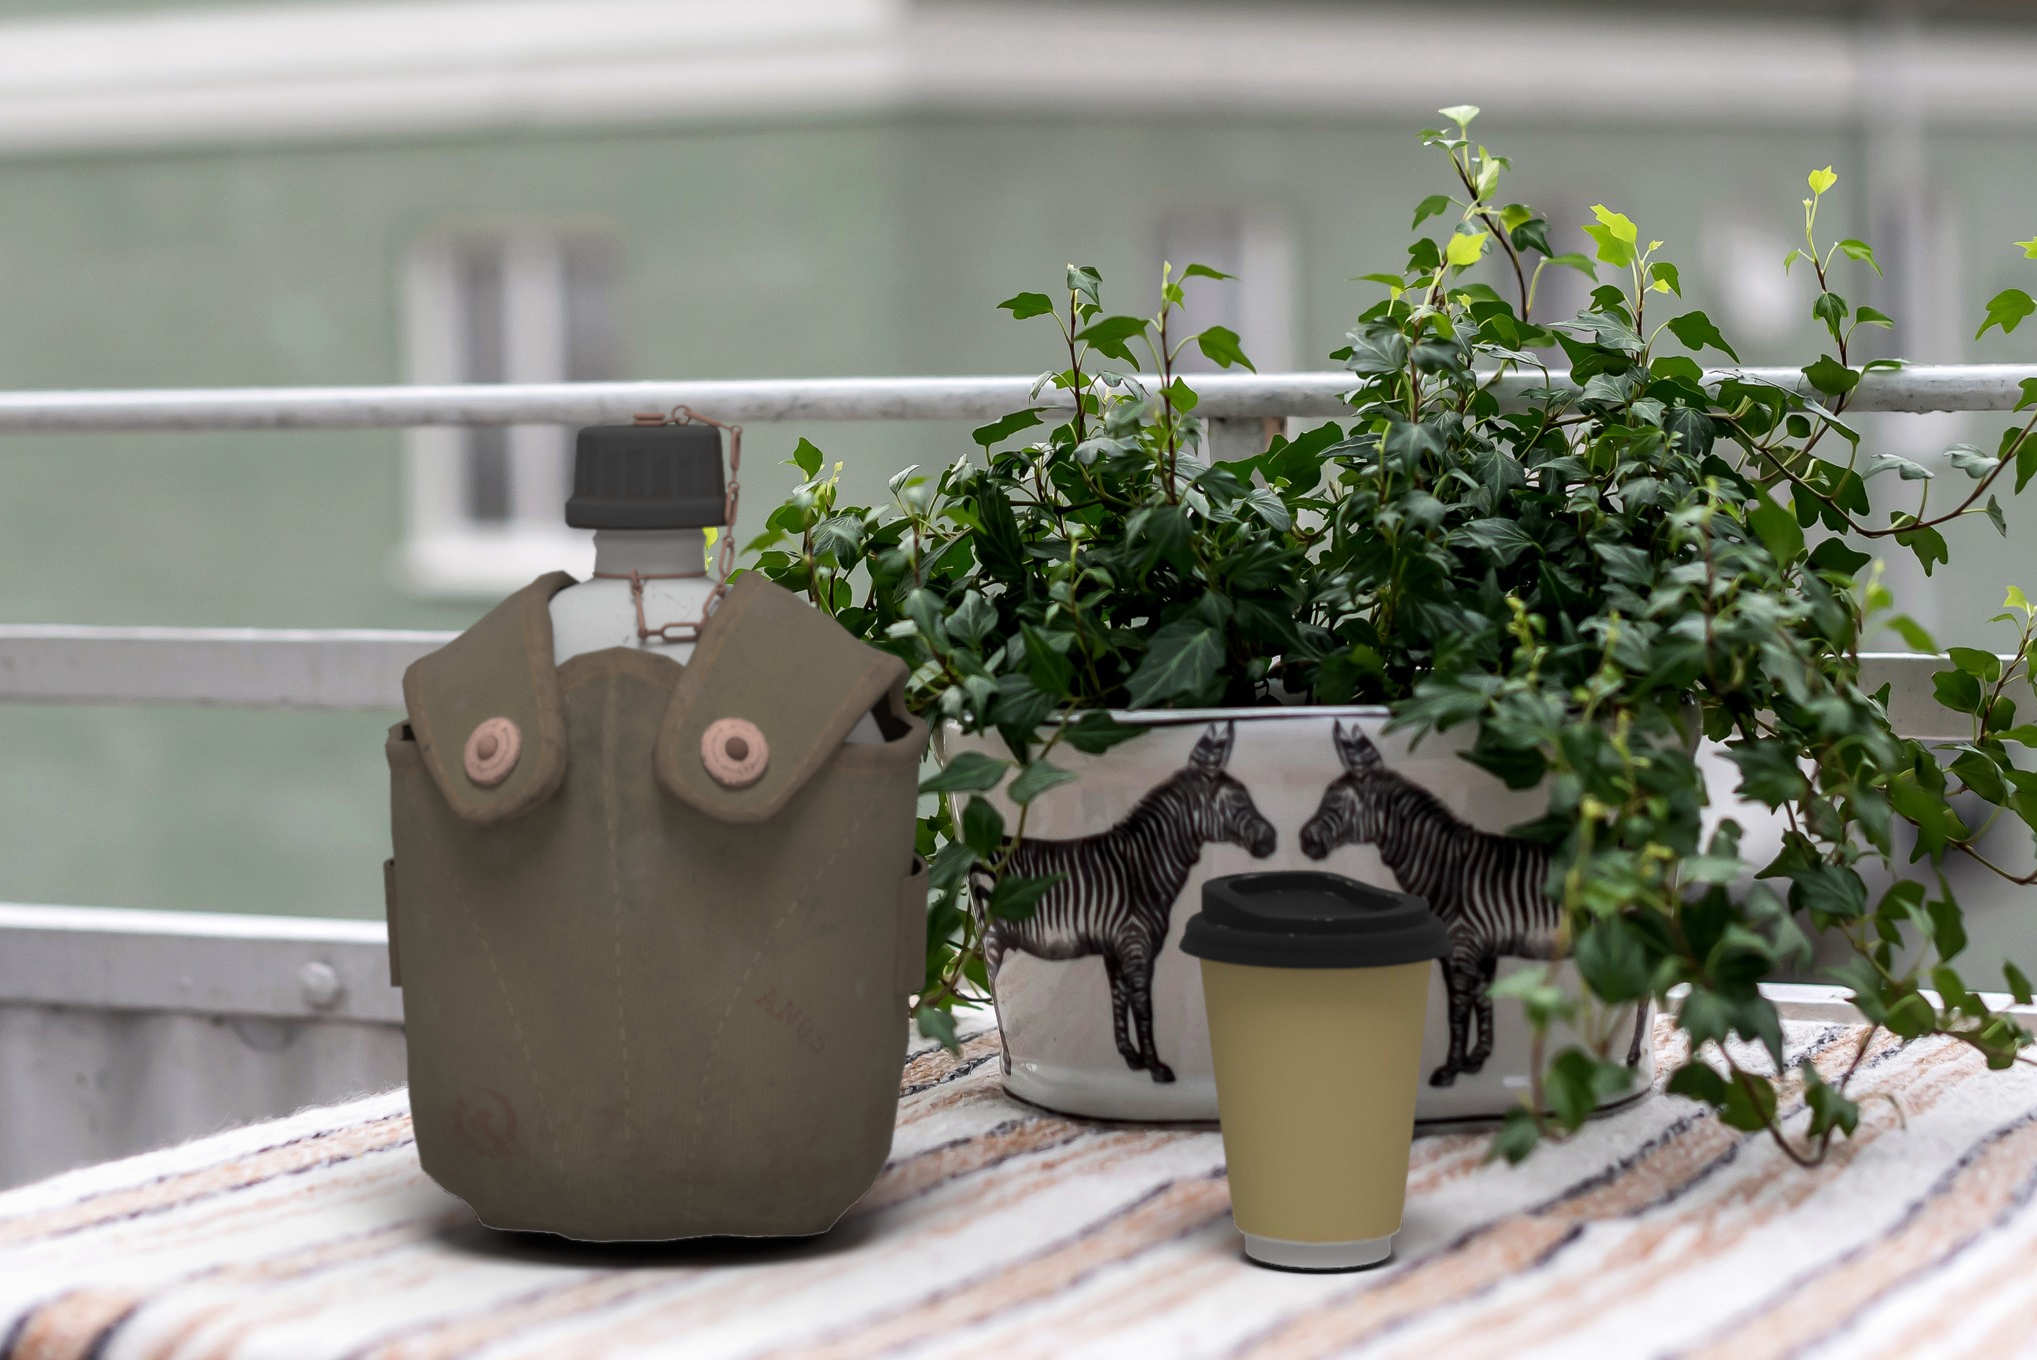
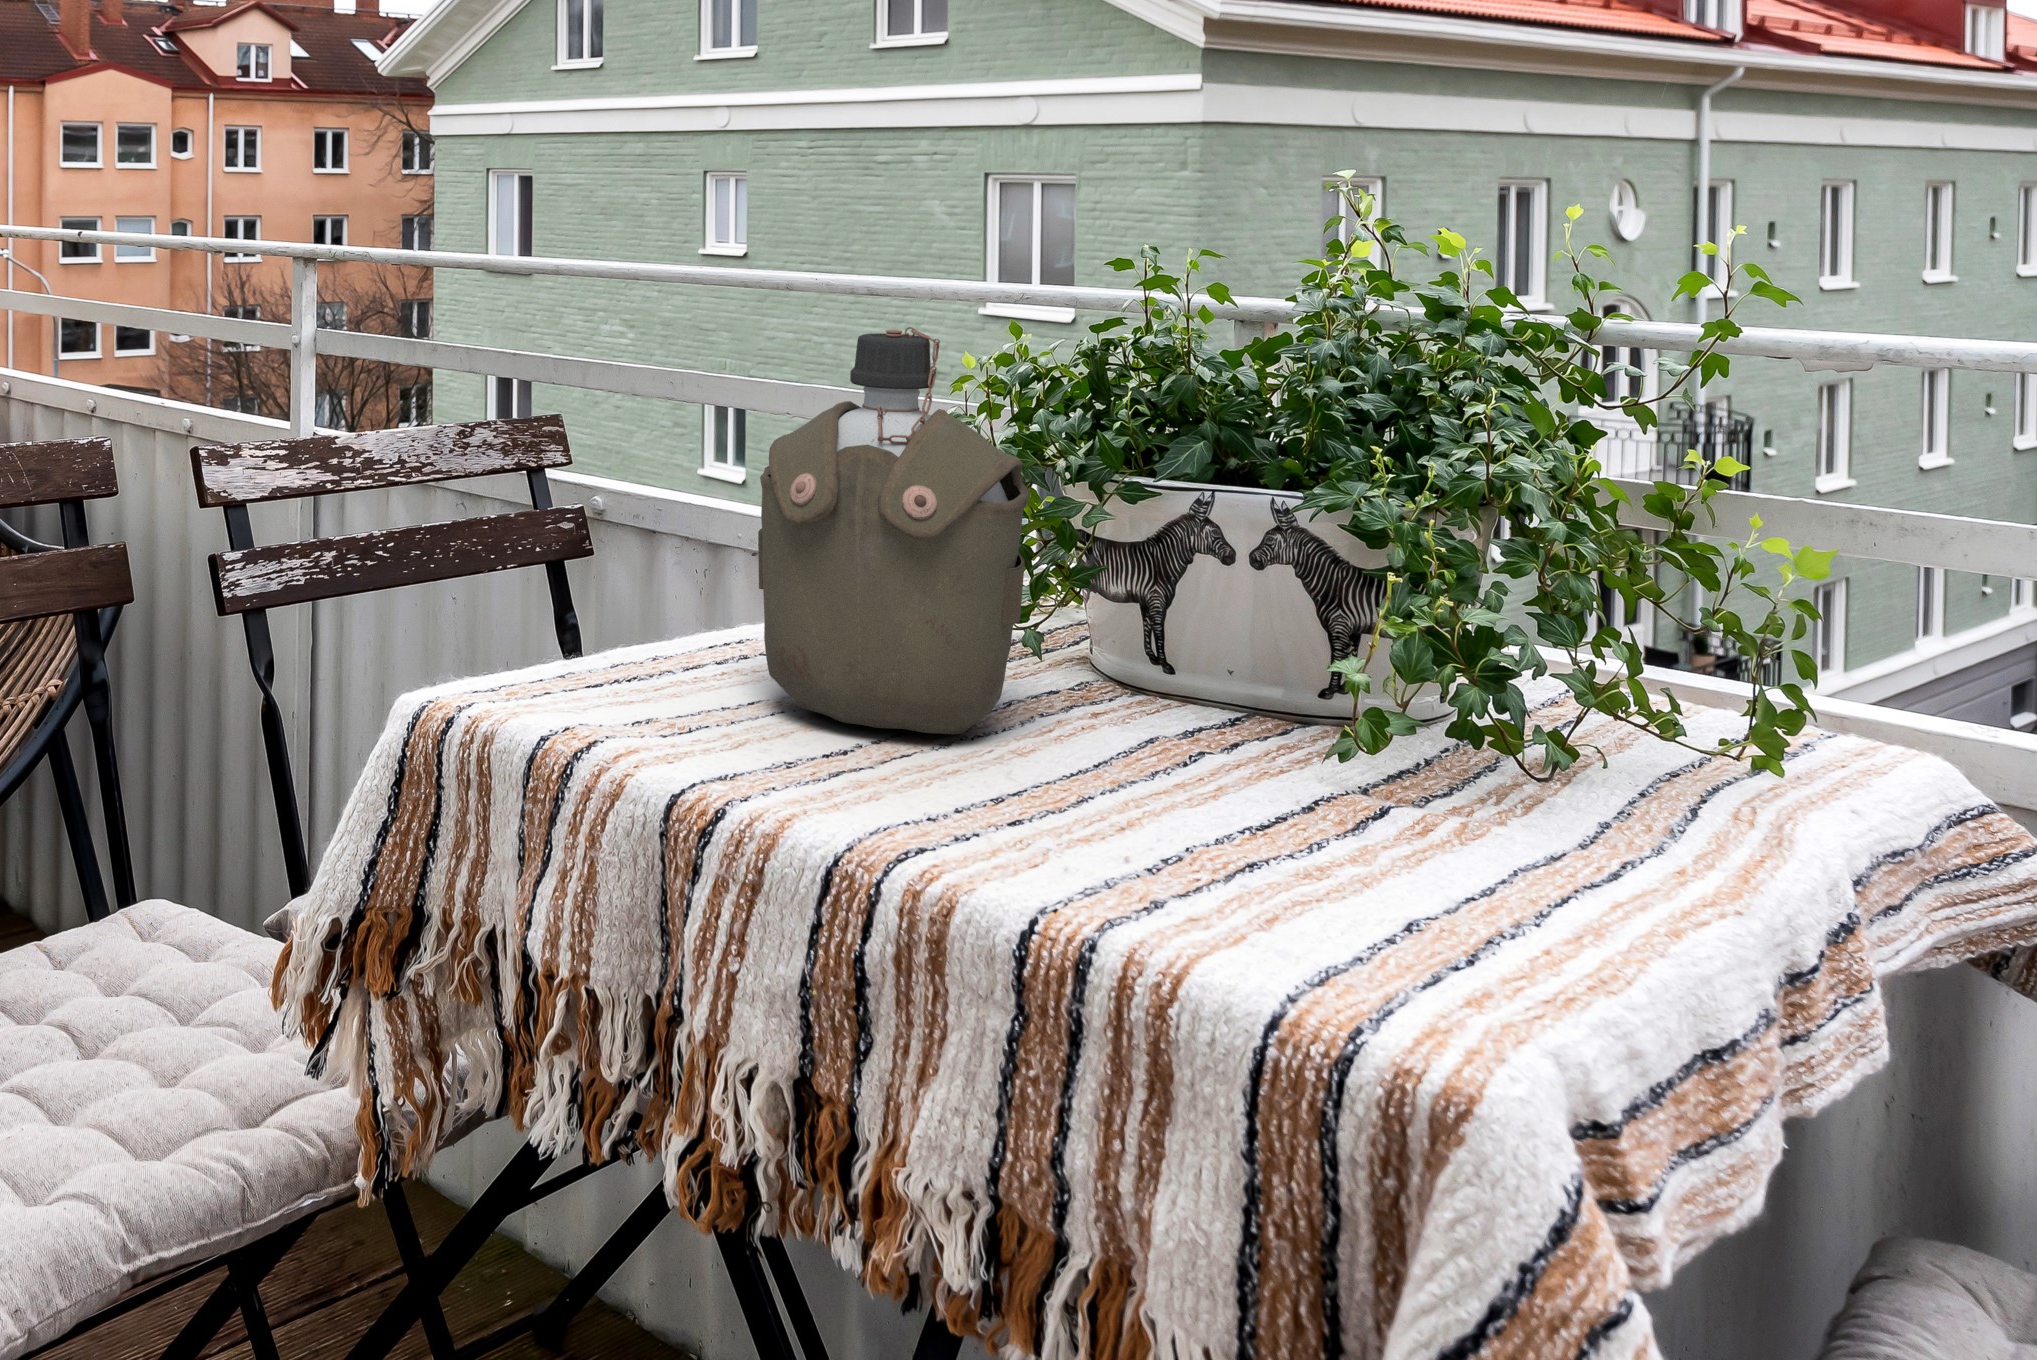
coffee cup: present [1179,870,1453,1268] -> none [1151,586,1306,798]

